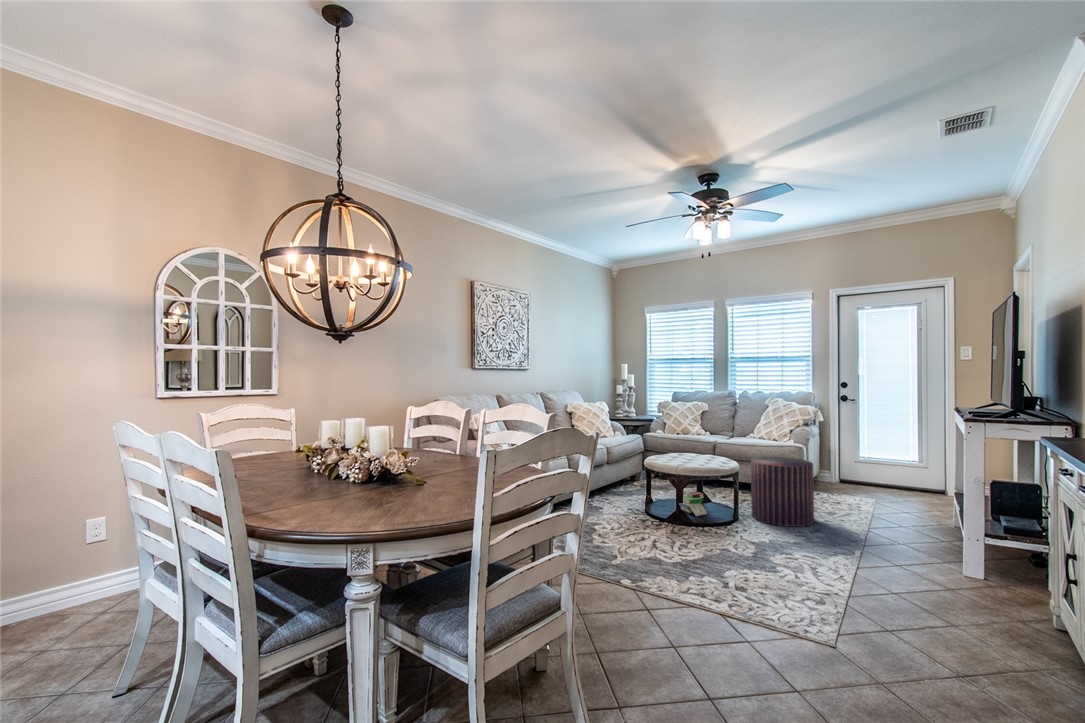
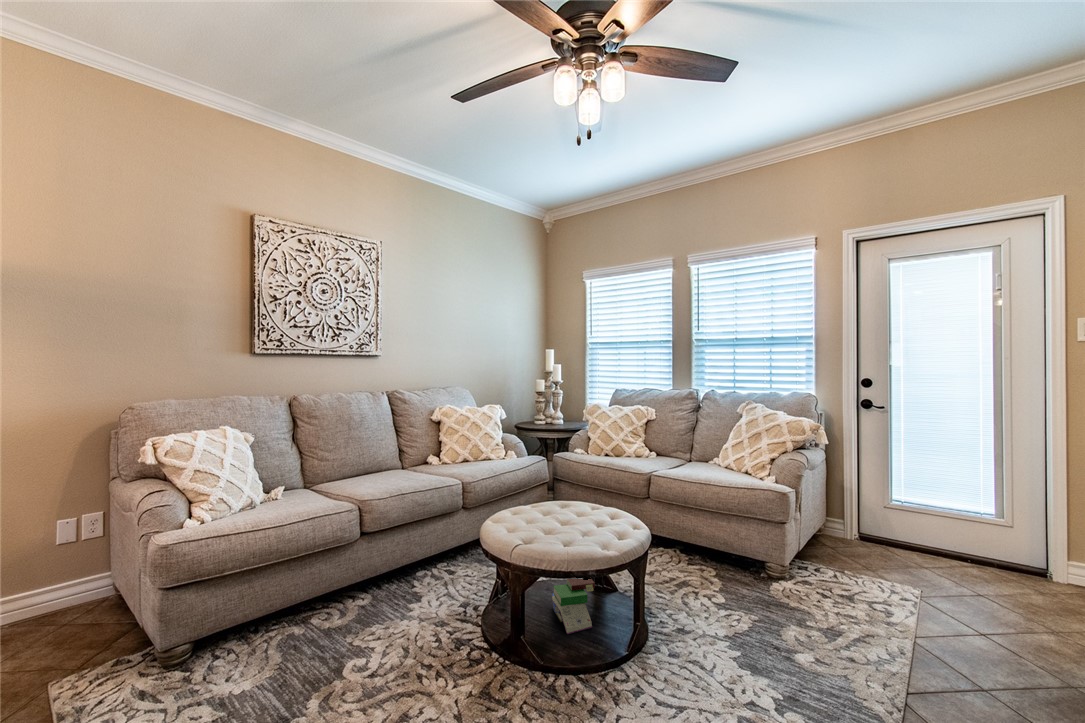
pouf: present [751,457,814,527] -> none [679,515,795,674]

